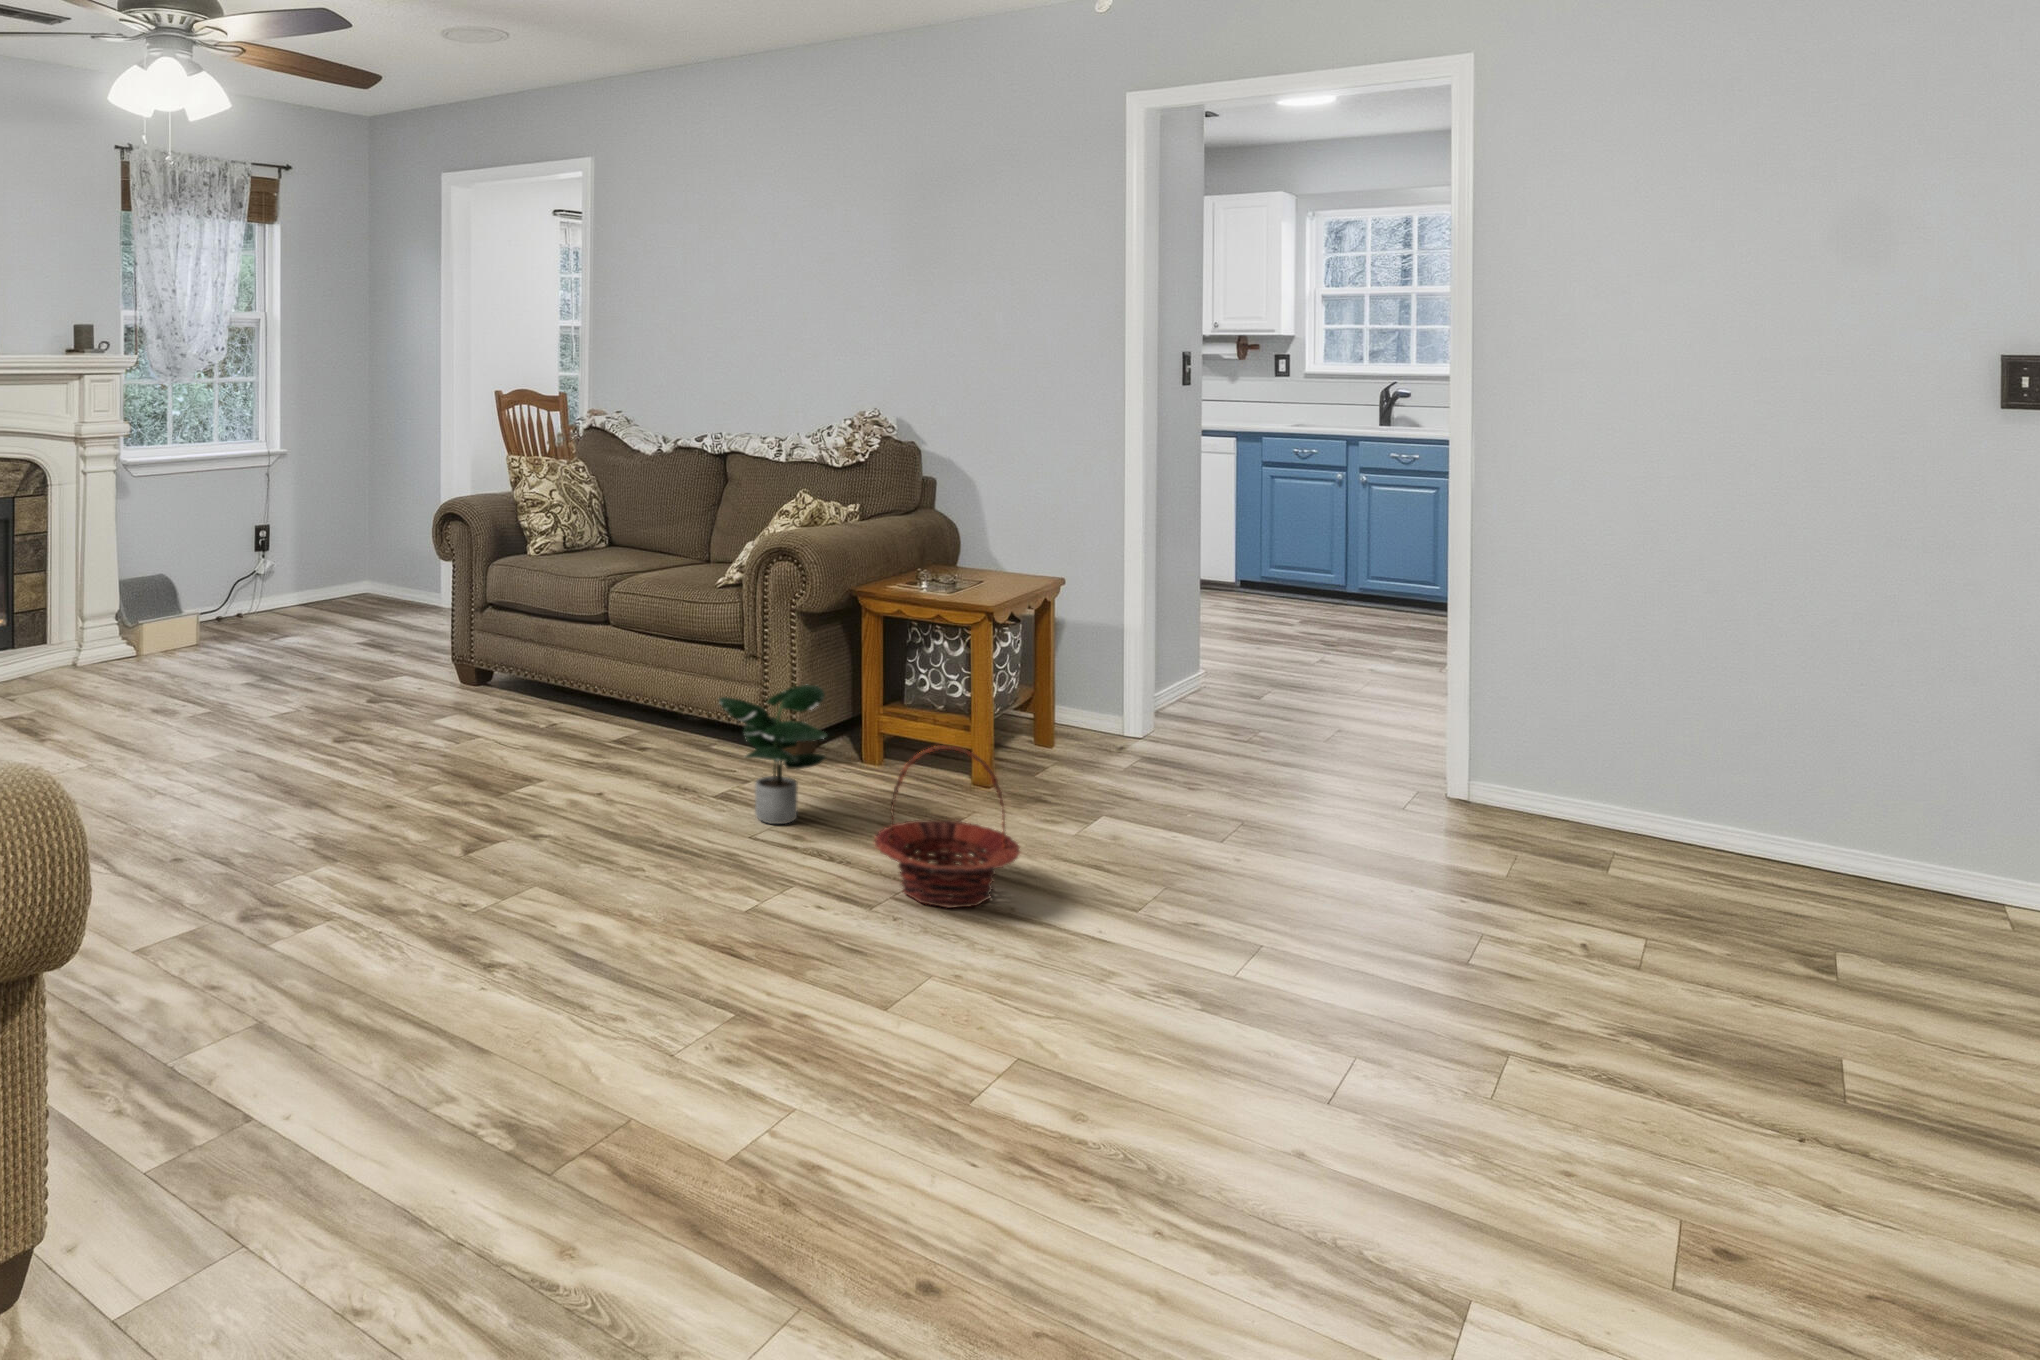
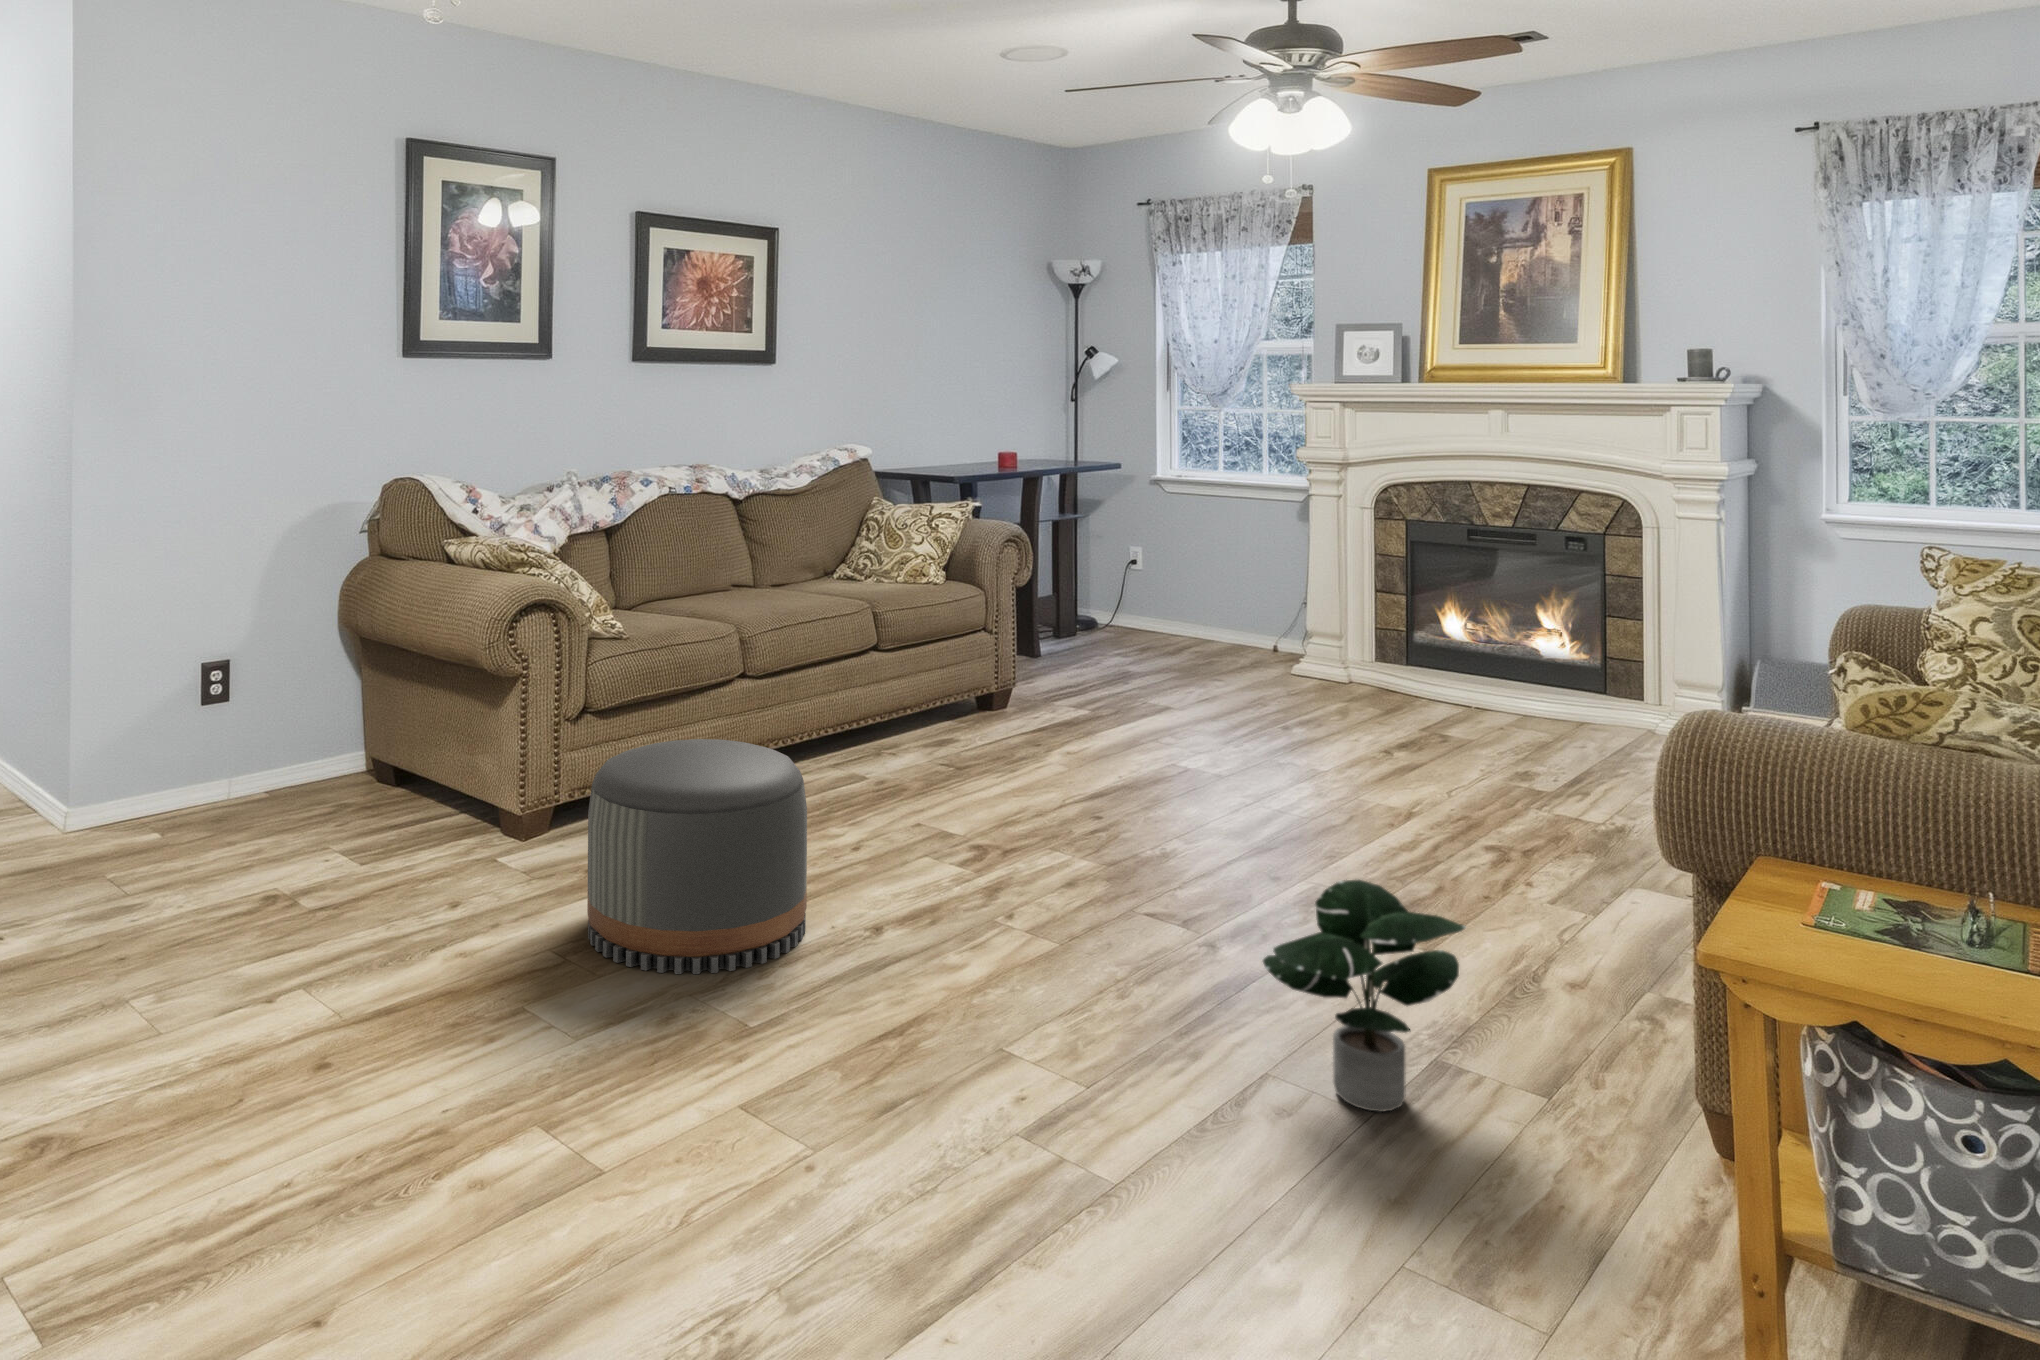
basket: present [874,745,1020,908] -> none [985,968,1220,1246]
pouf: none [325,821,608,1152] -> present [587,739,807,974]

